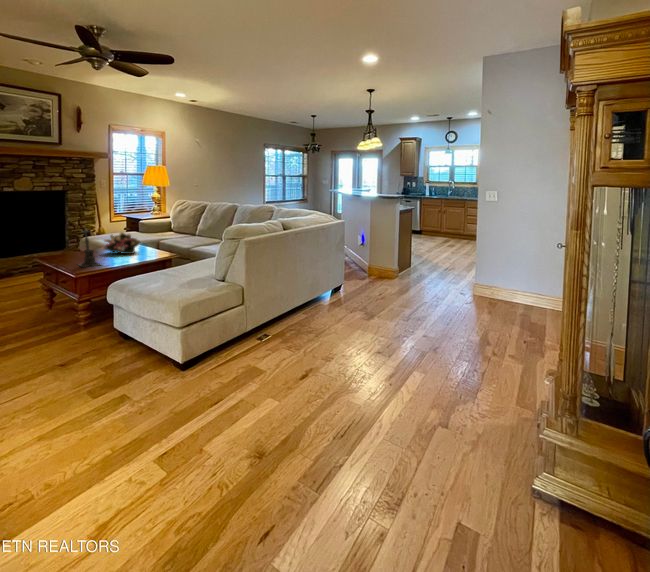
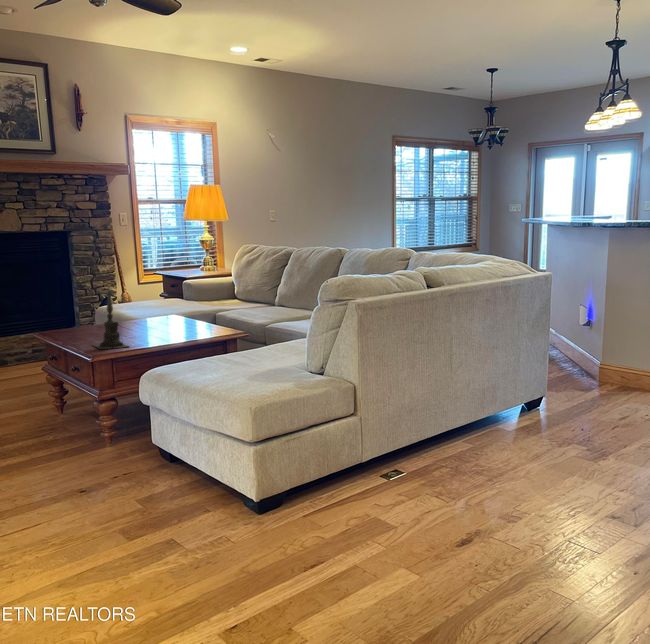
flower arrangement: present [103,232,141,254] -> none [126,294,187,332]

